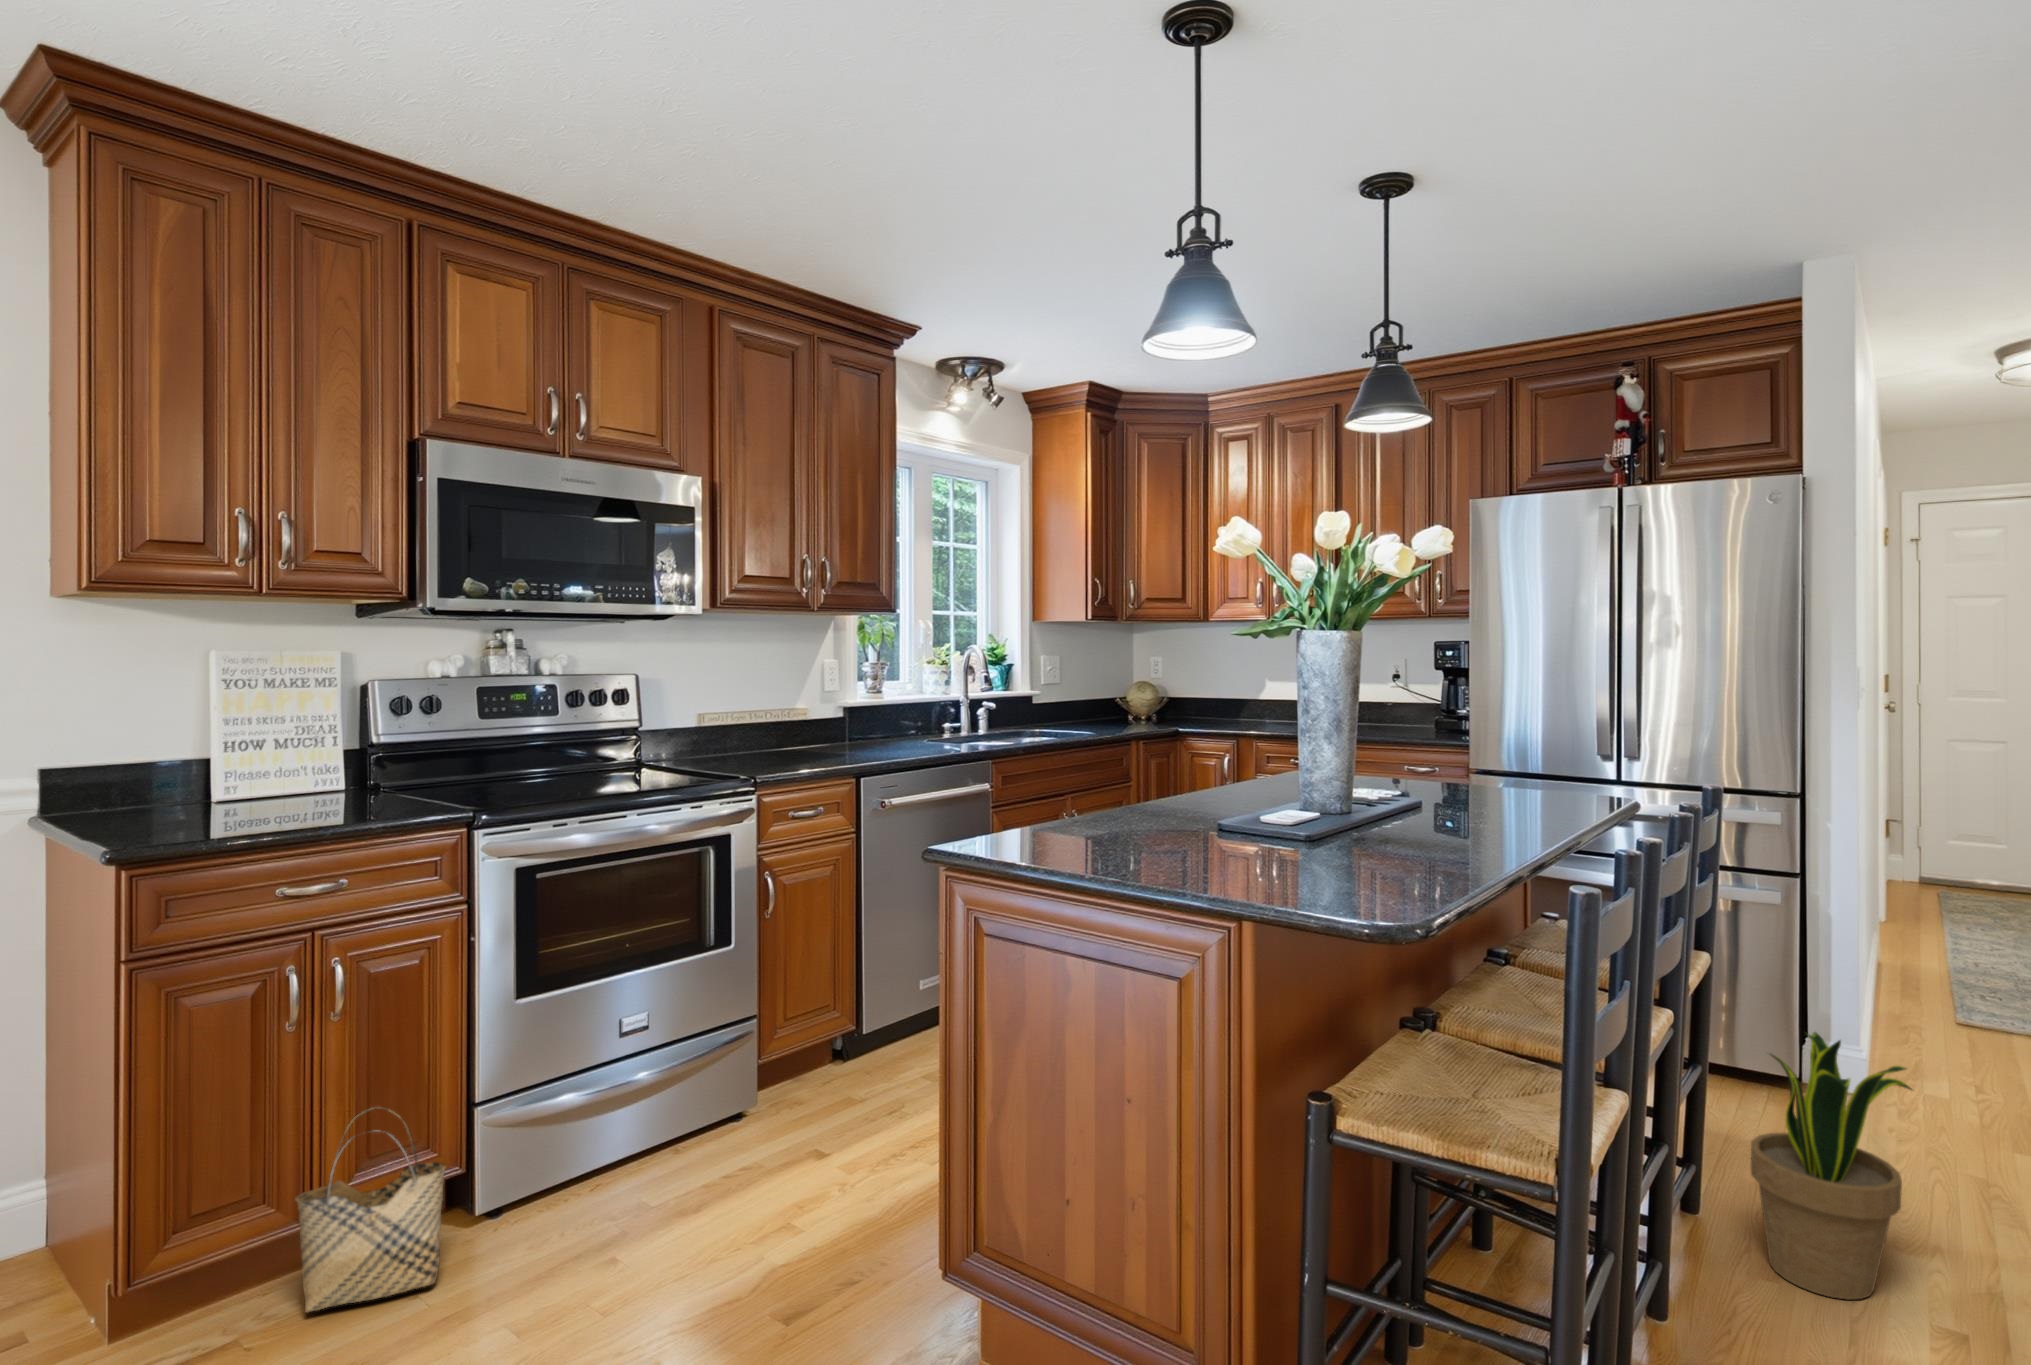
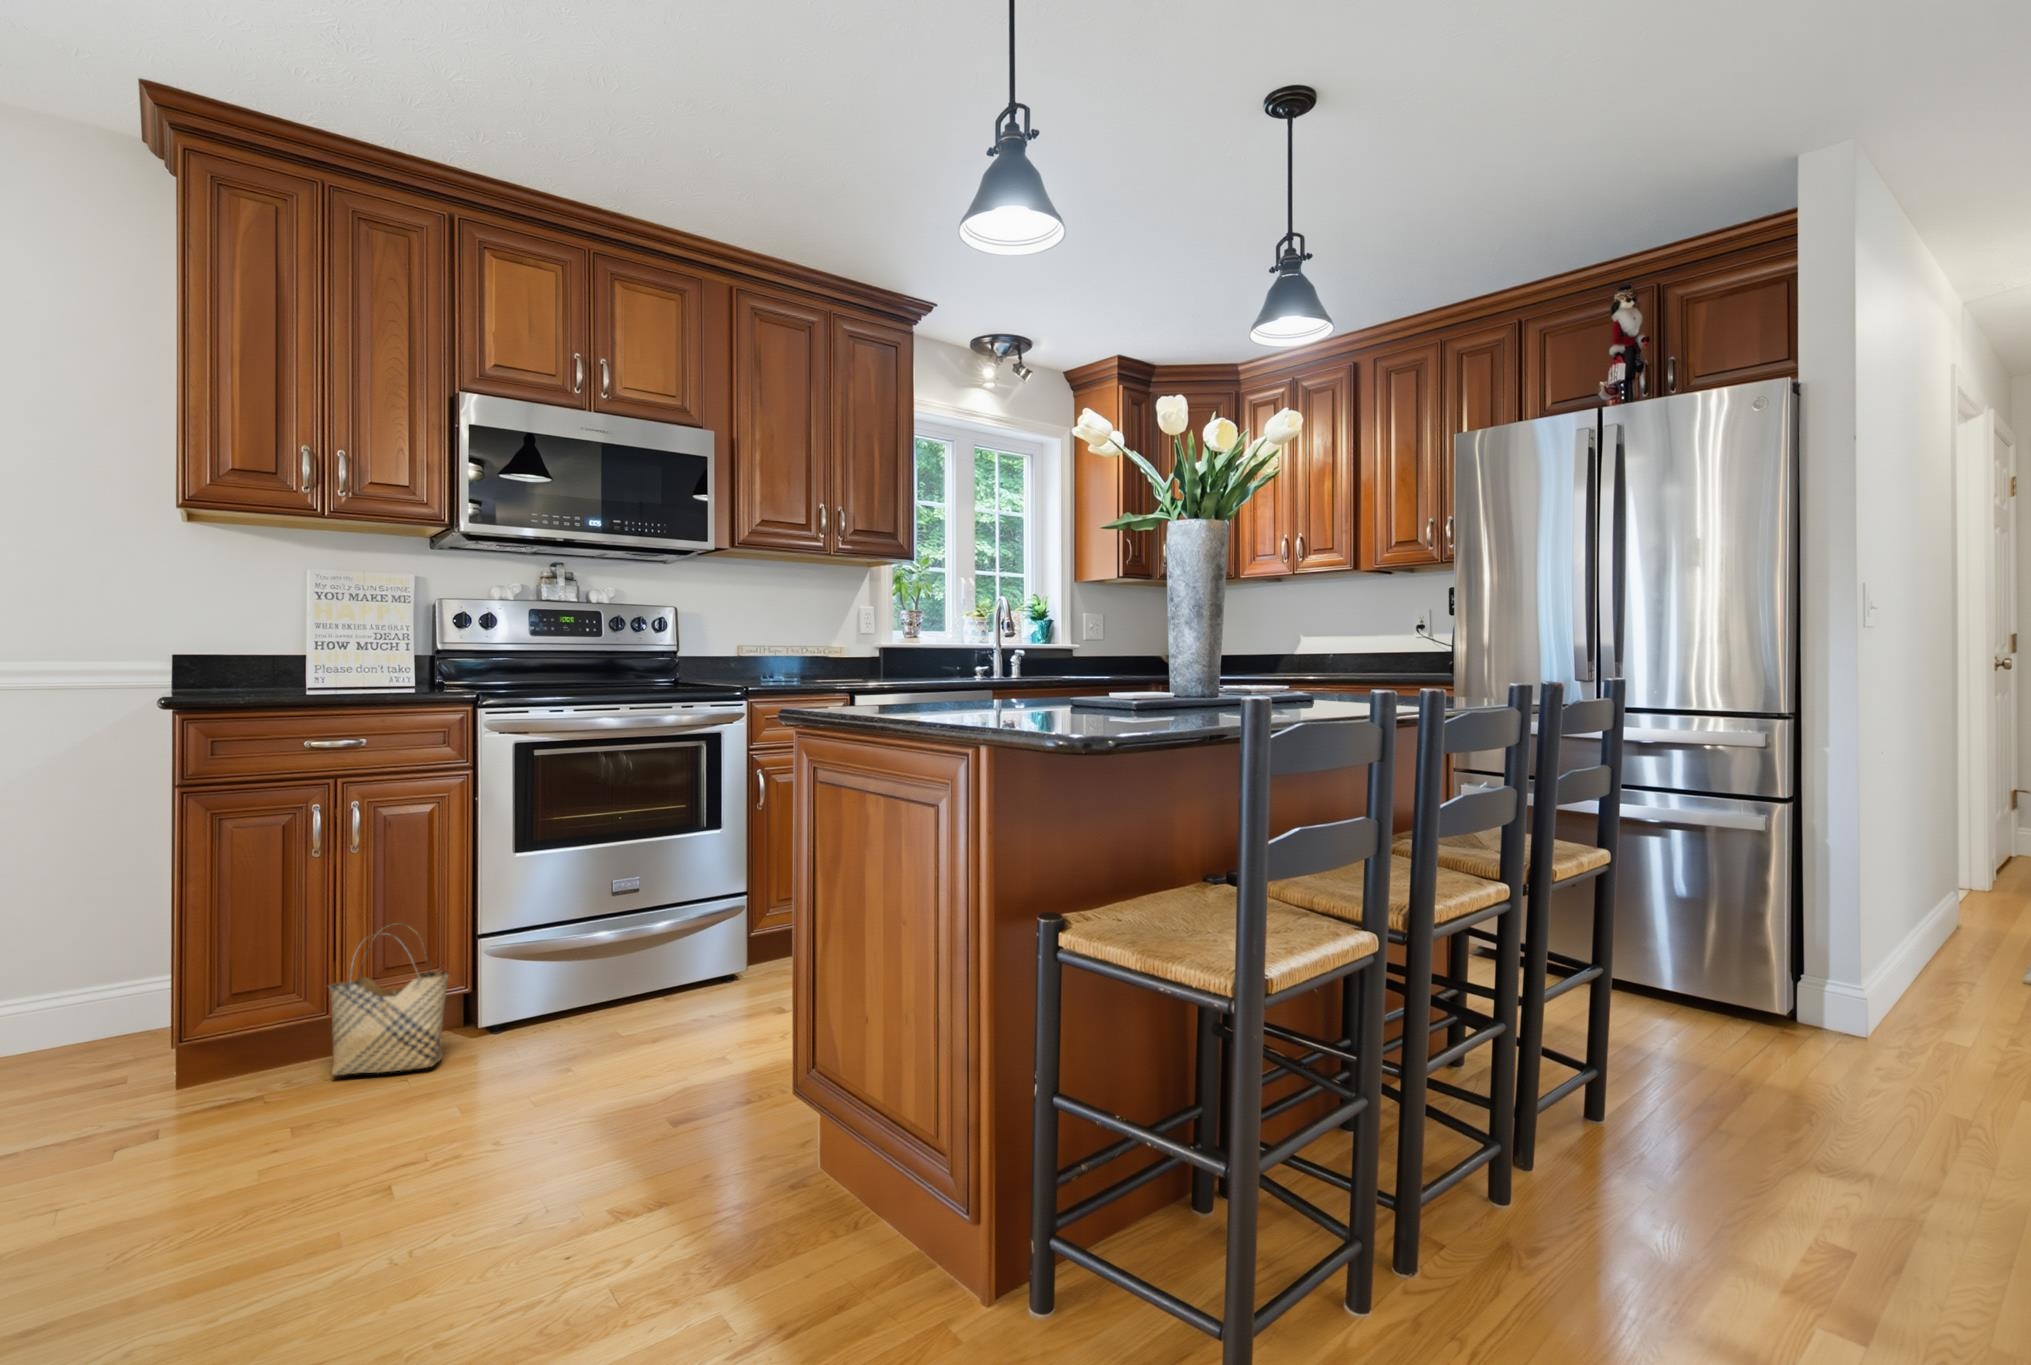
potted plant: present [1751,1032,1912,1300] -> none [1616,908,1784,1171]

